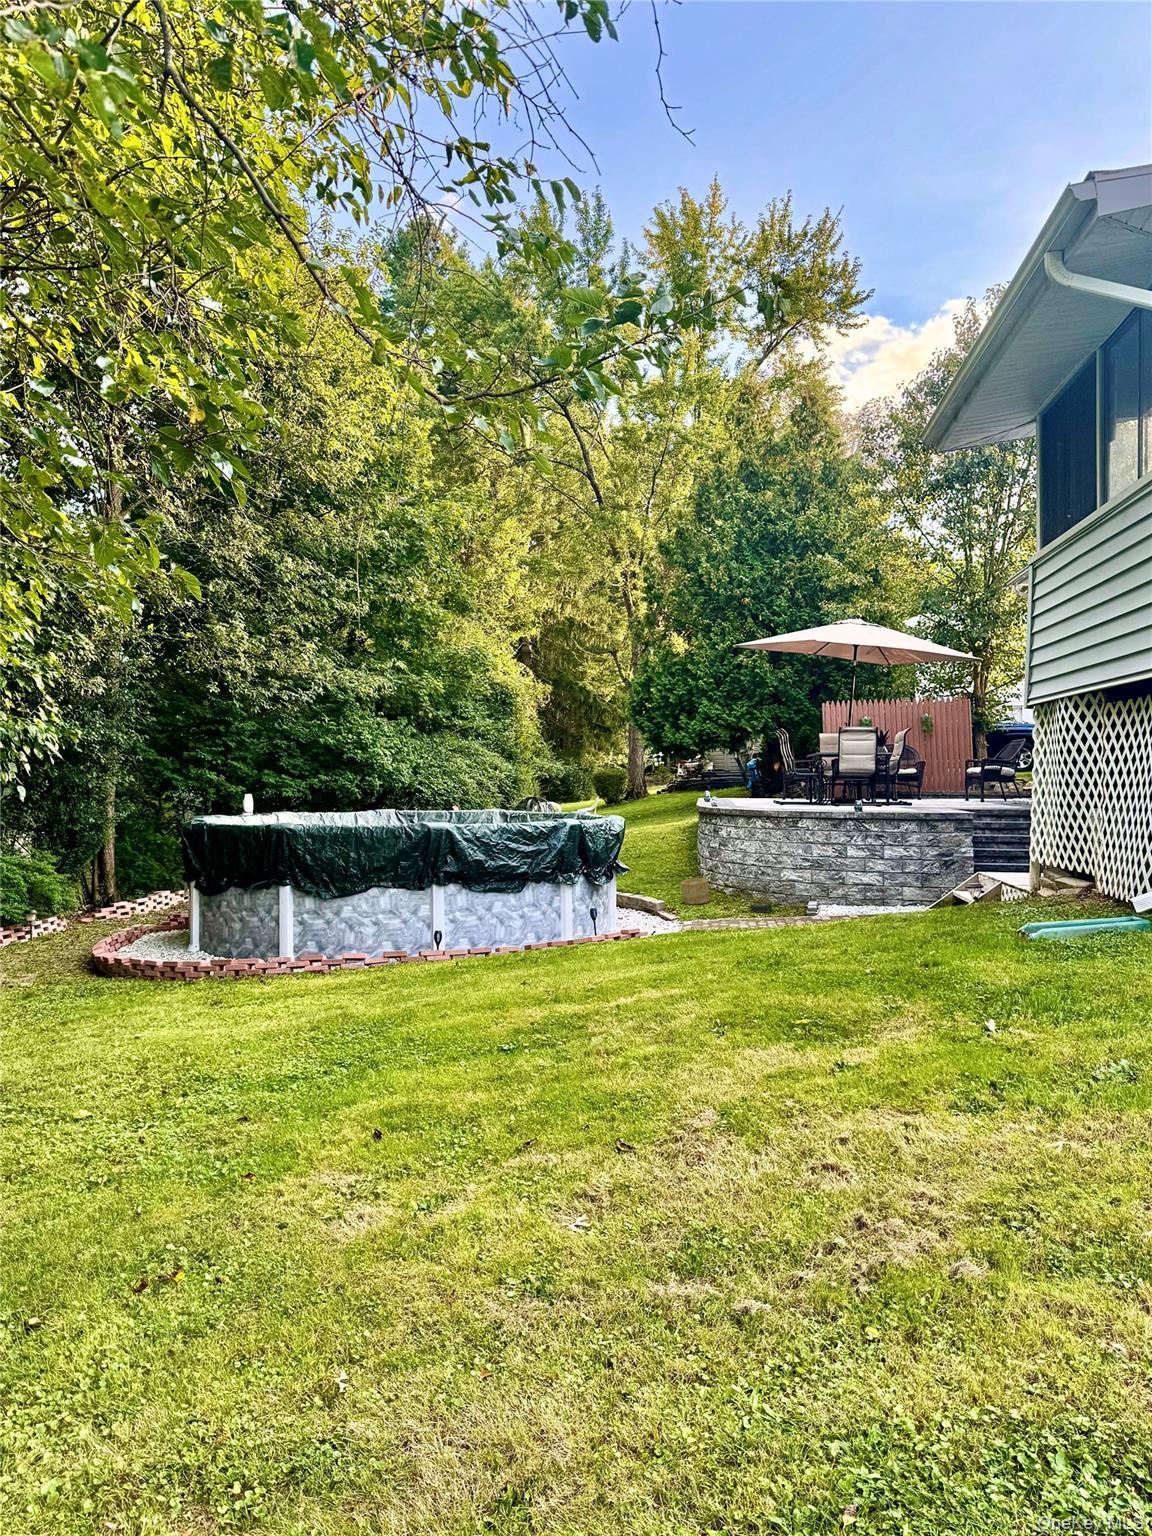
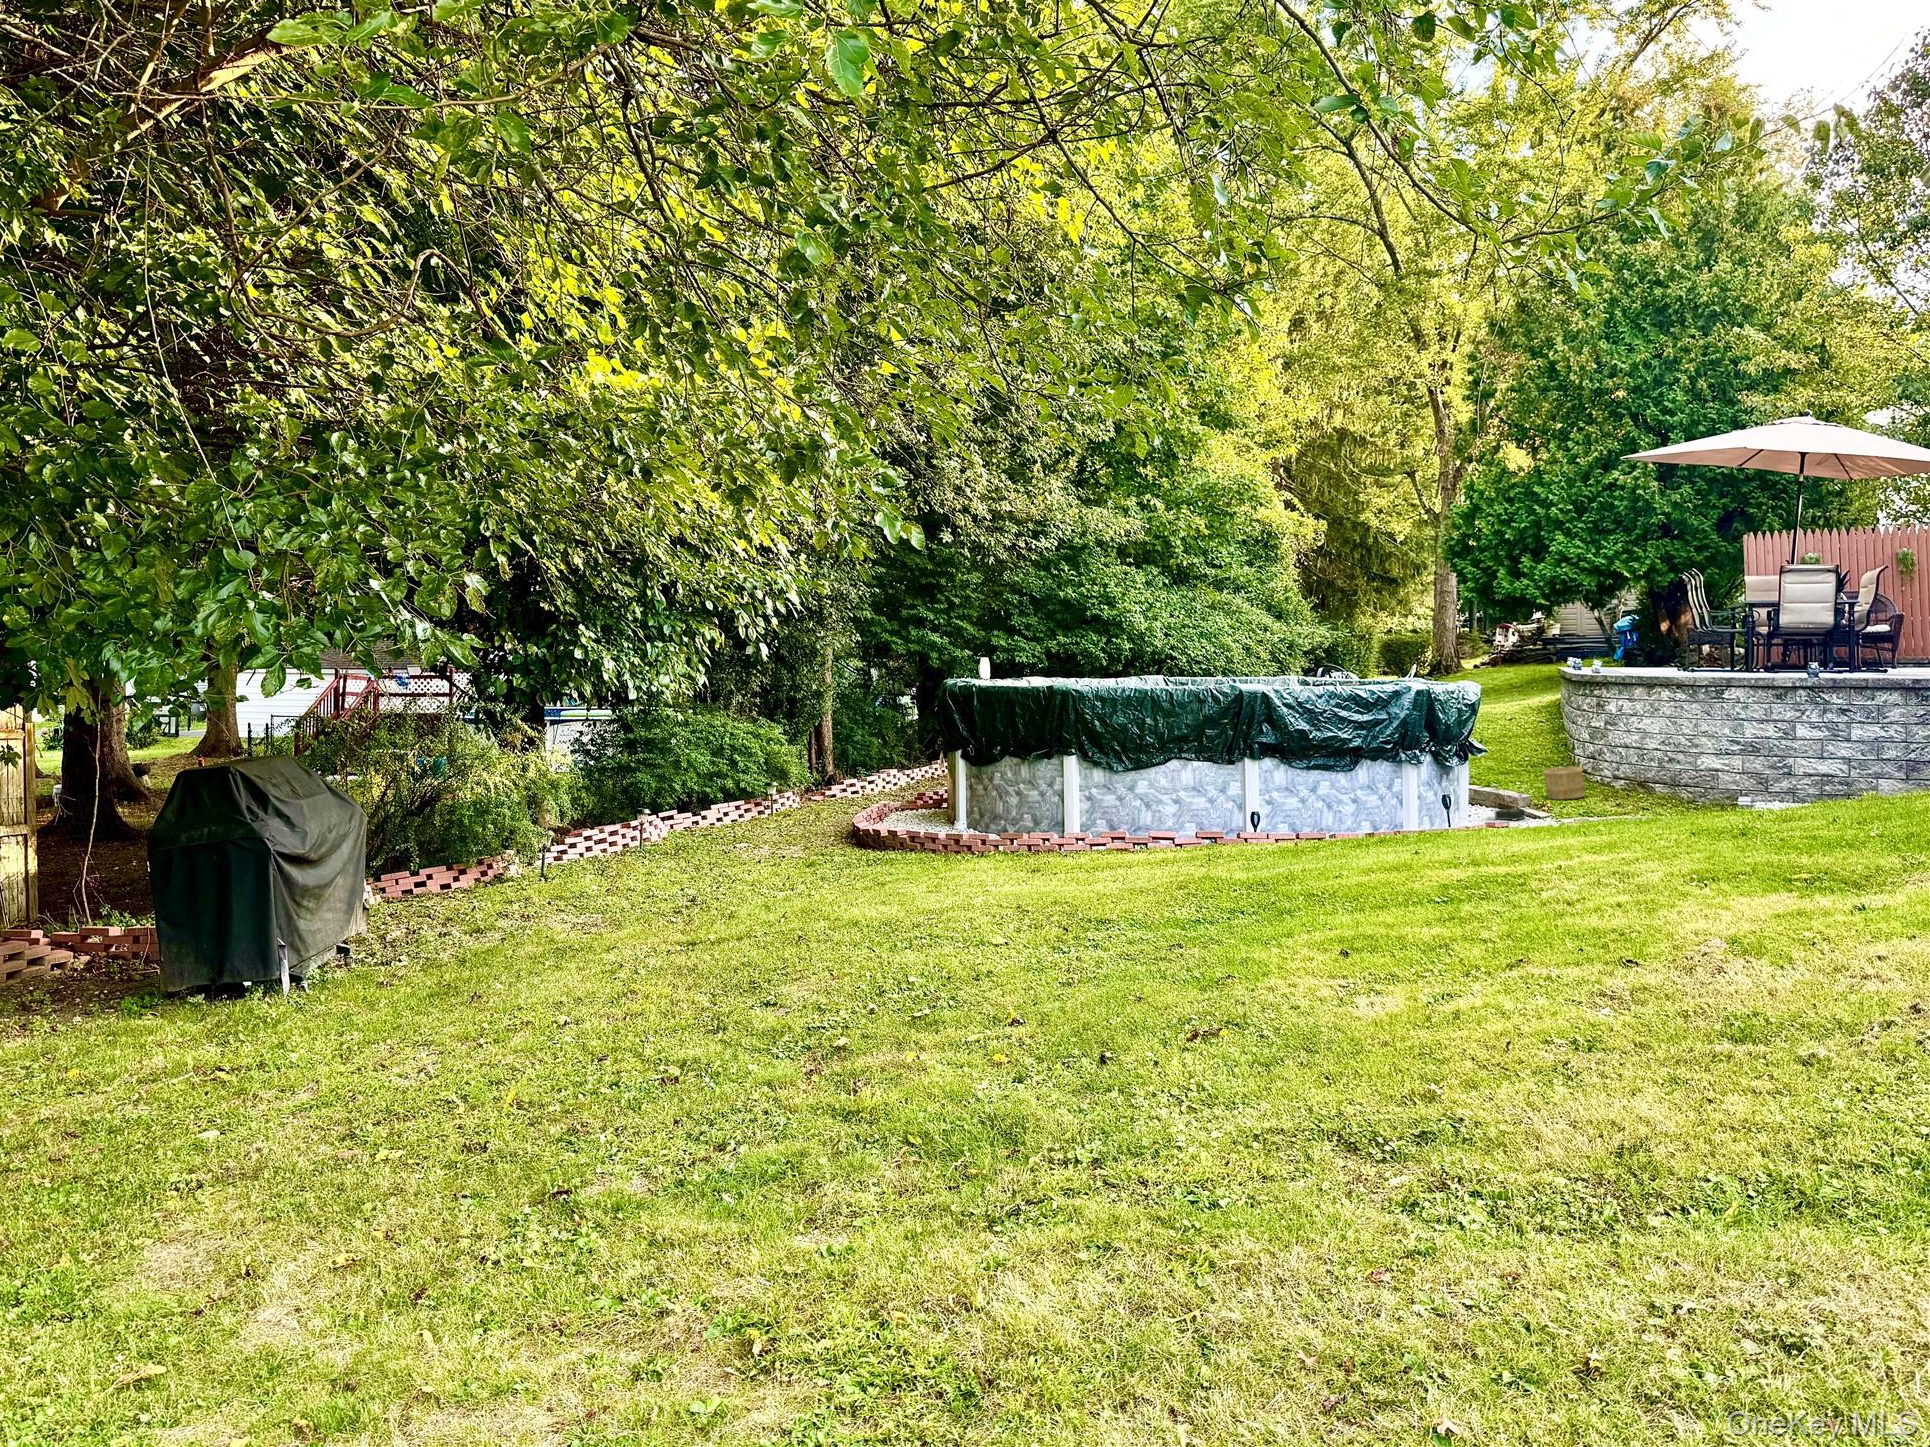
decorative plant: present [745,886,773,913] -> present [1488,786,1525,820]

